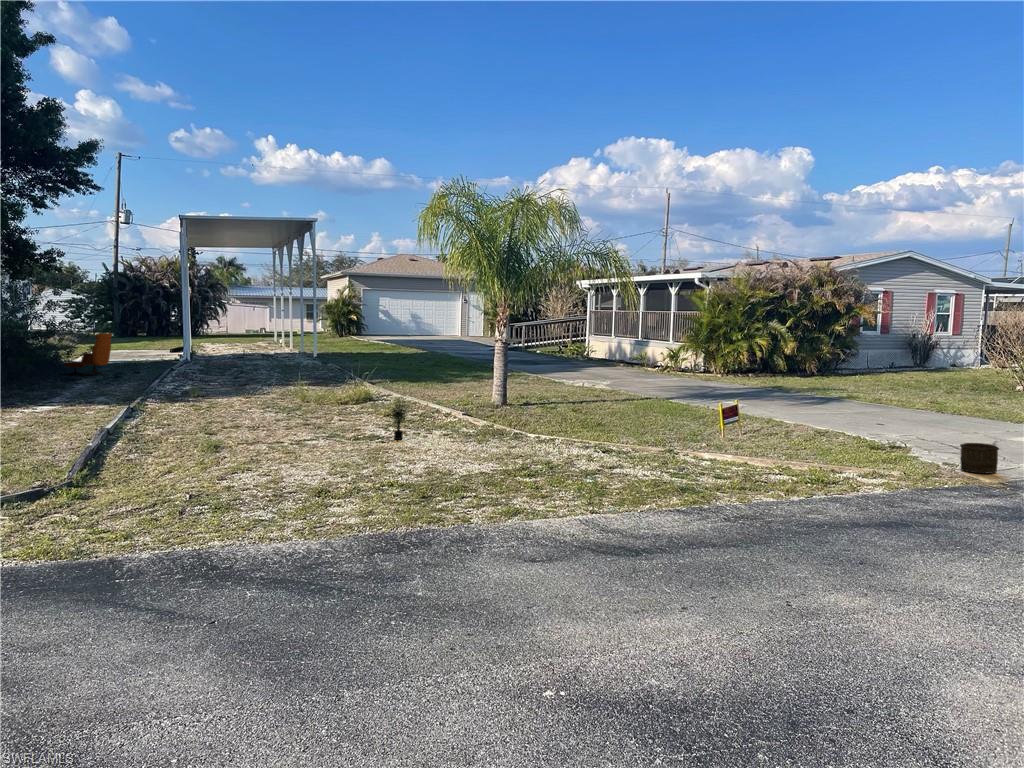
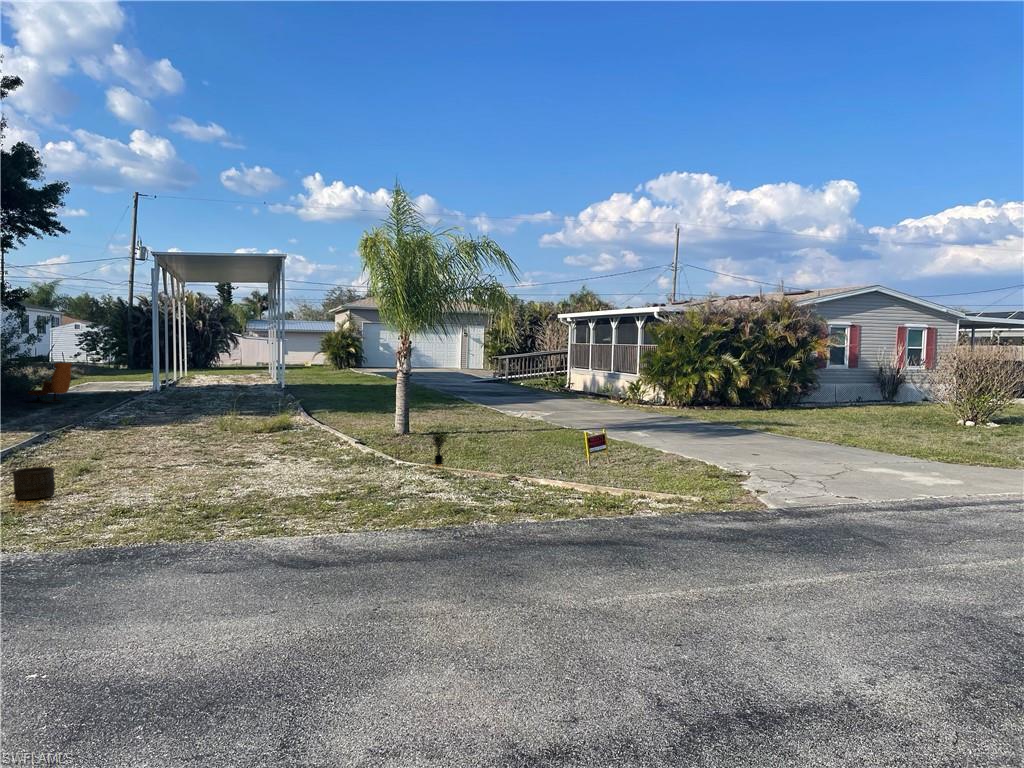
potted plant: present [391,402,407,440] -> present [432,429,447,464]
wooden bucket: present [960,443,999,474] -> present [12,467,55,500]

